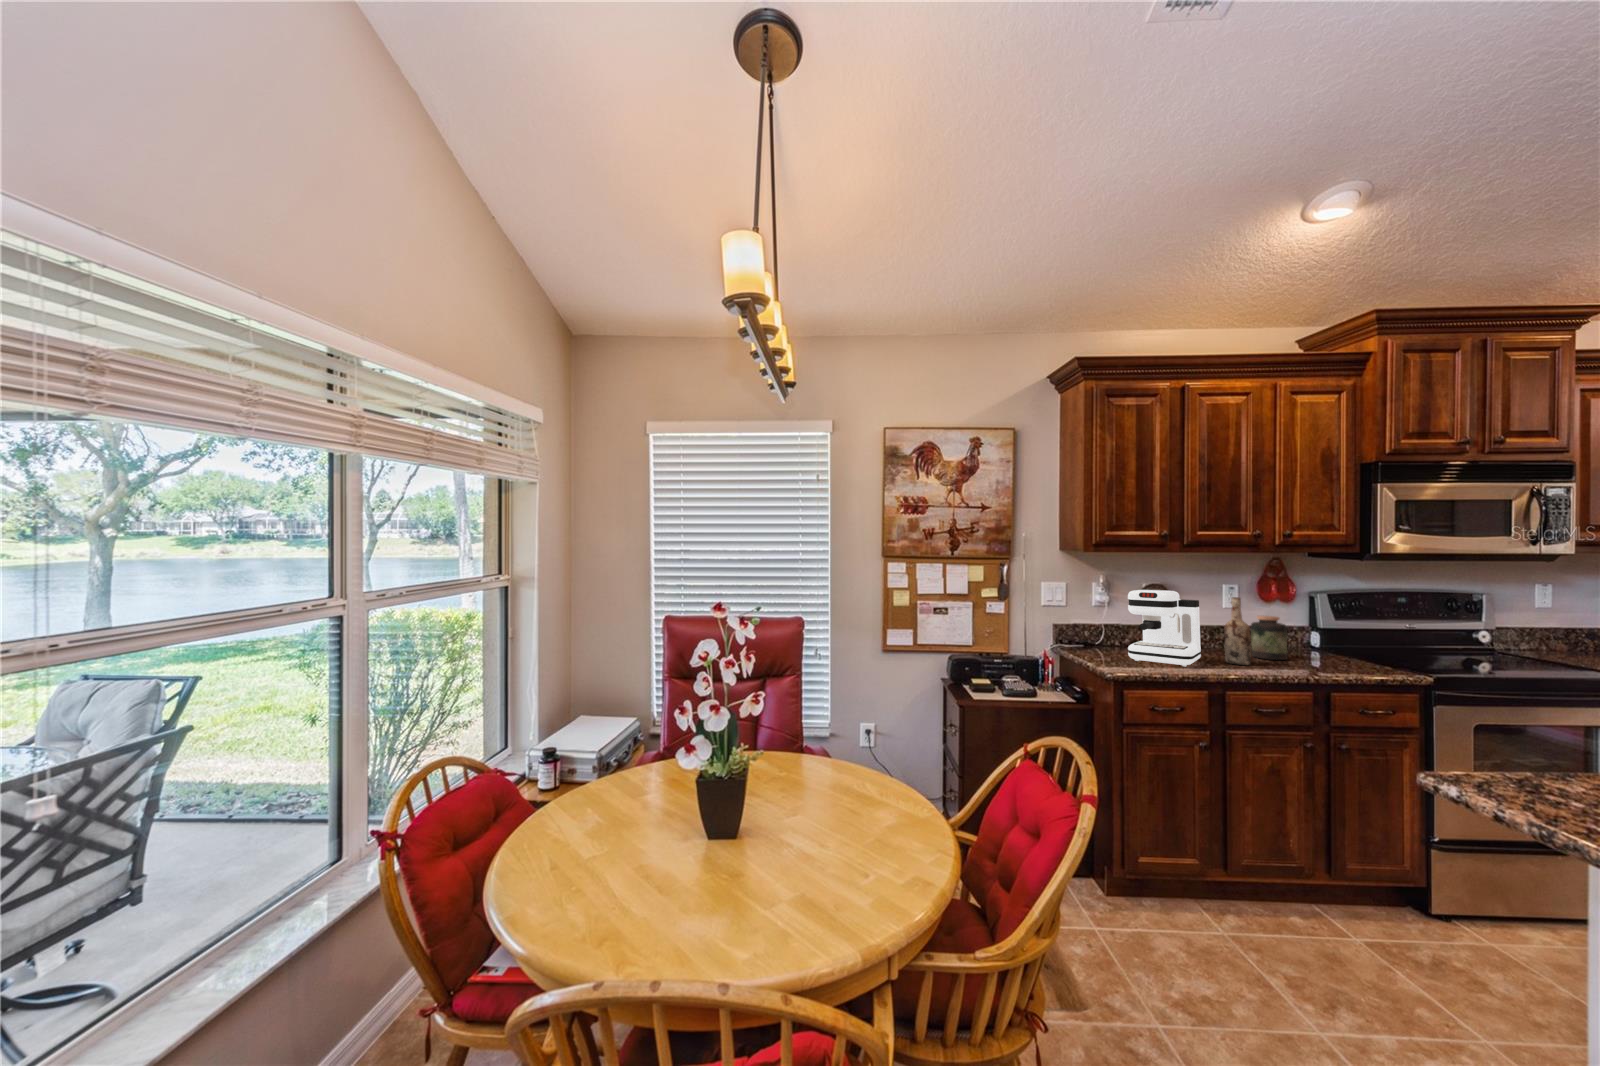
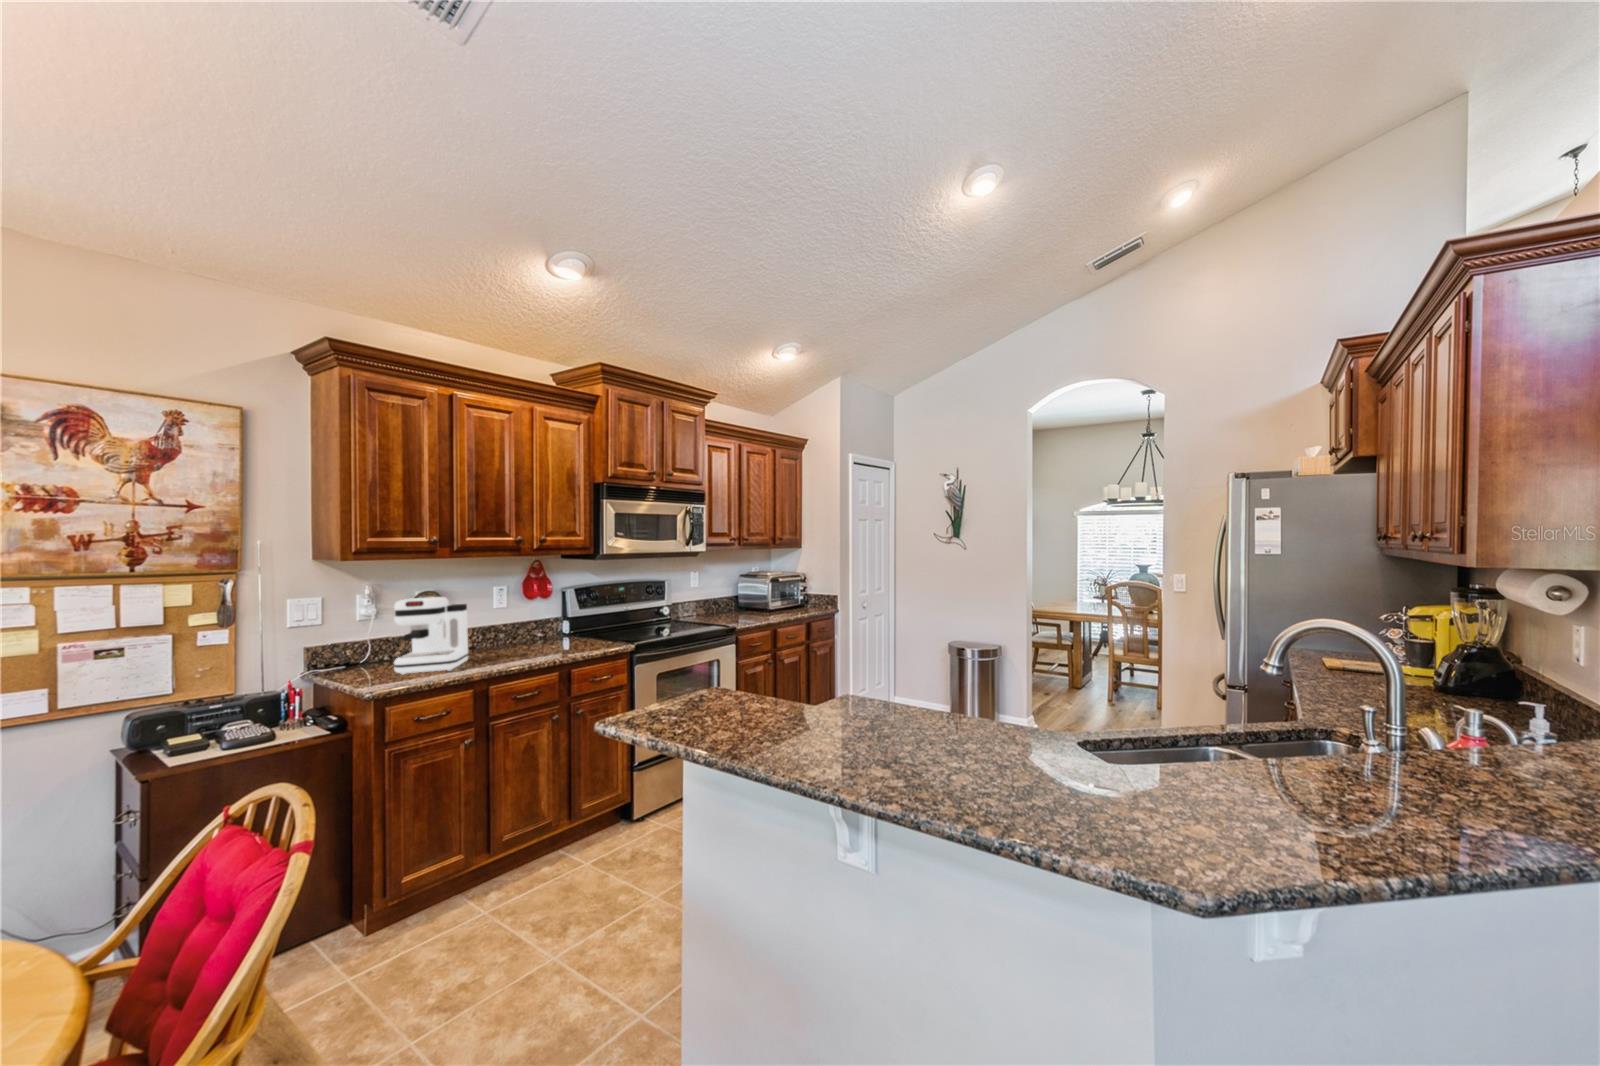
wine bottle: present [1224,597,1251,665] -> none [489,597,510,660]
jar: present [1251,616,1288,660] -> none [515,611,542,650]

